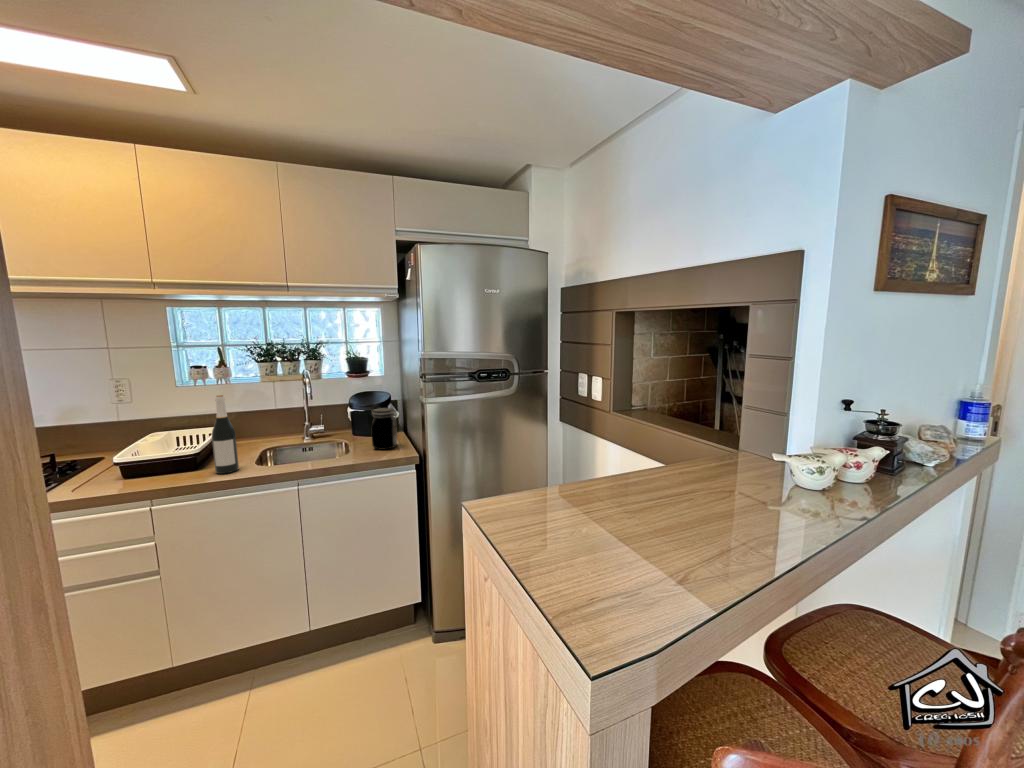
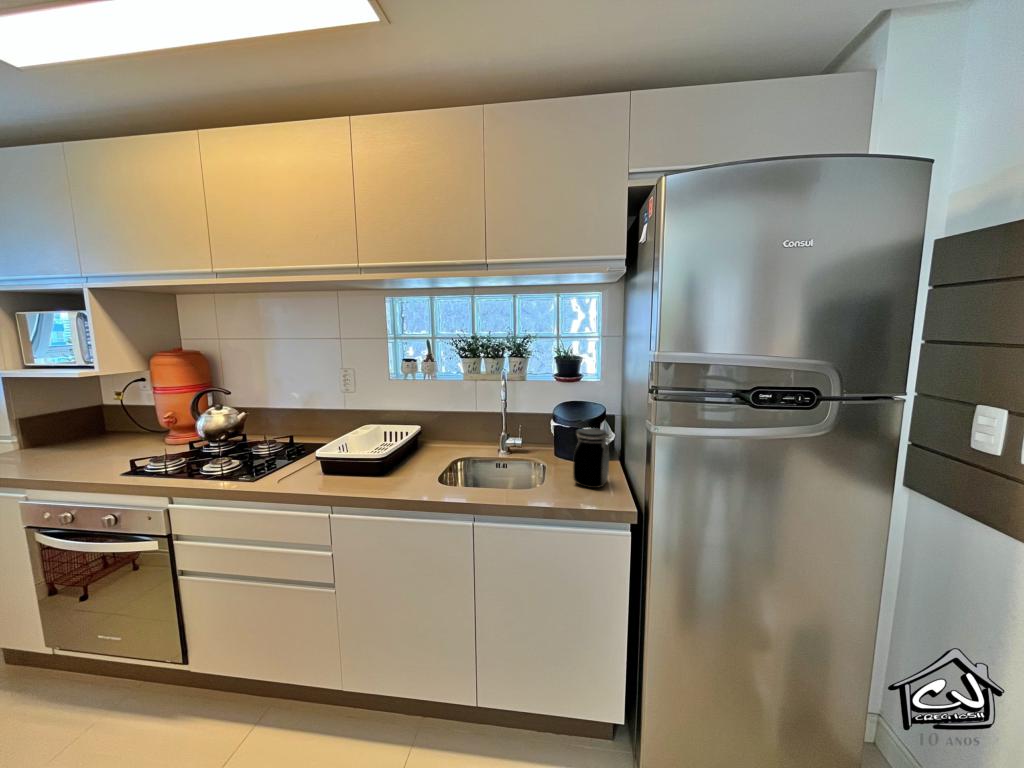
wine bottle: present [212,395,239,474] -> none [393,395,419,488]

